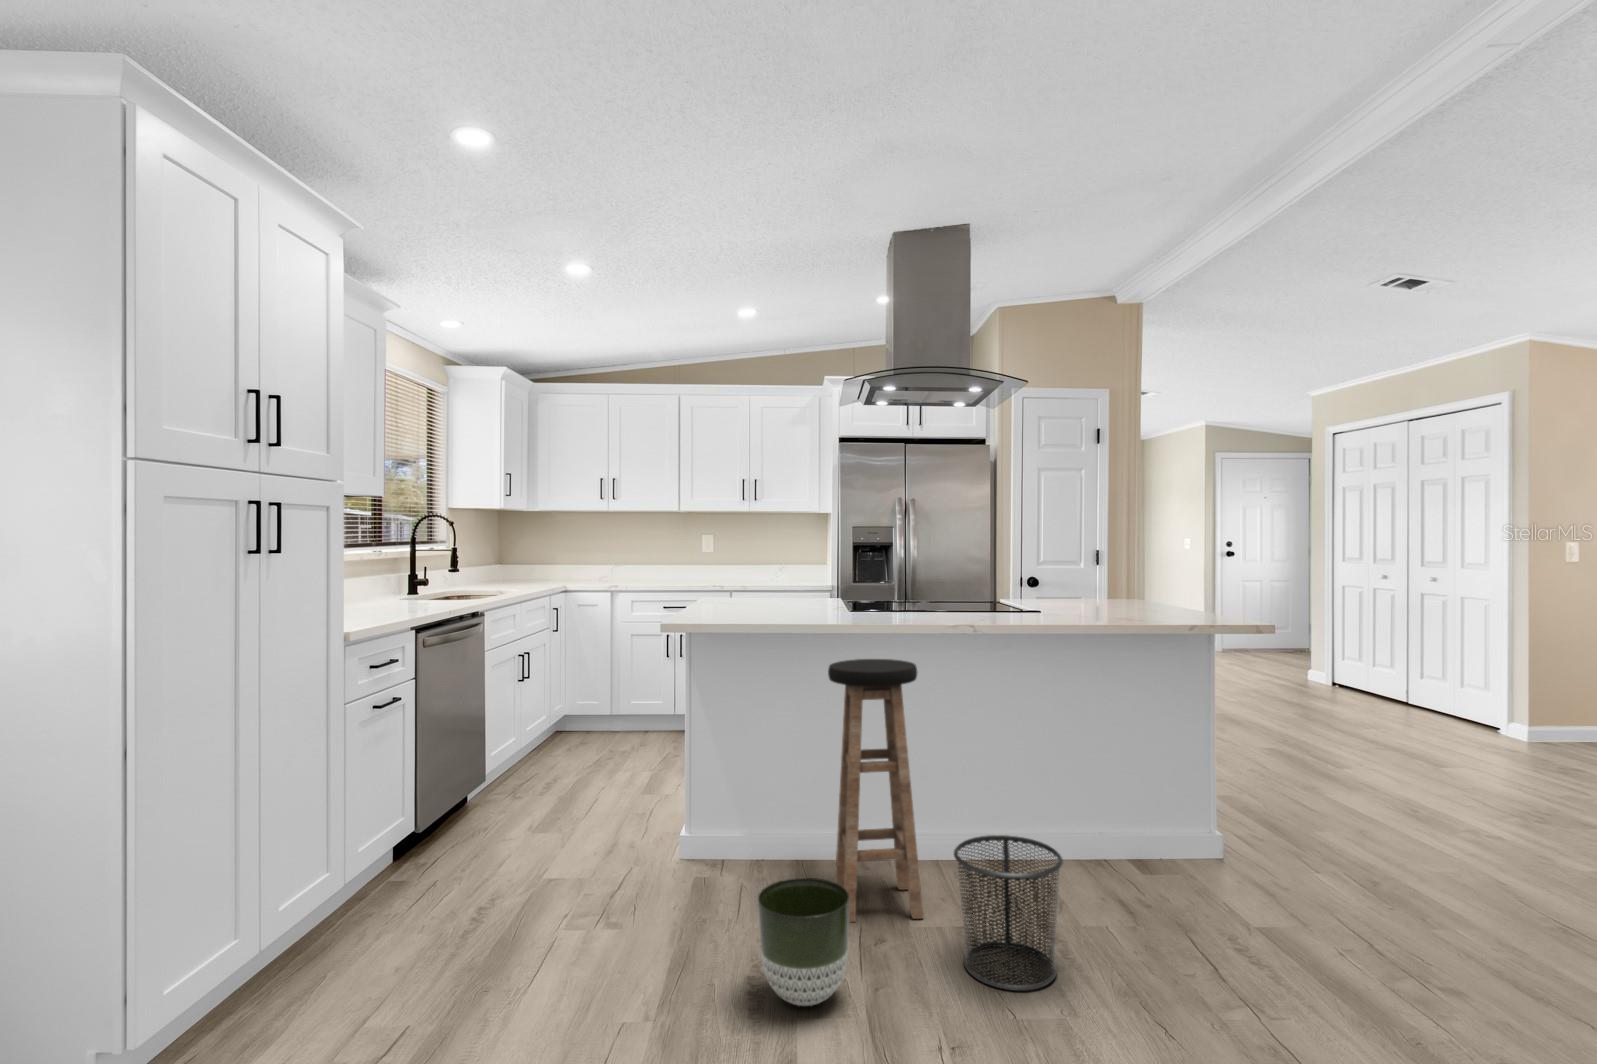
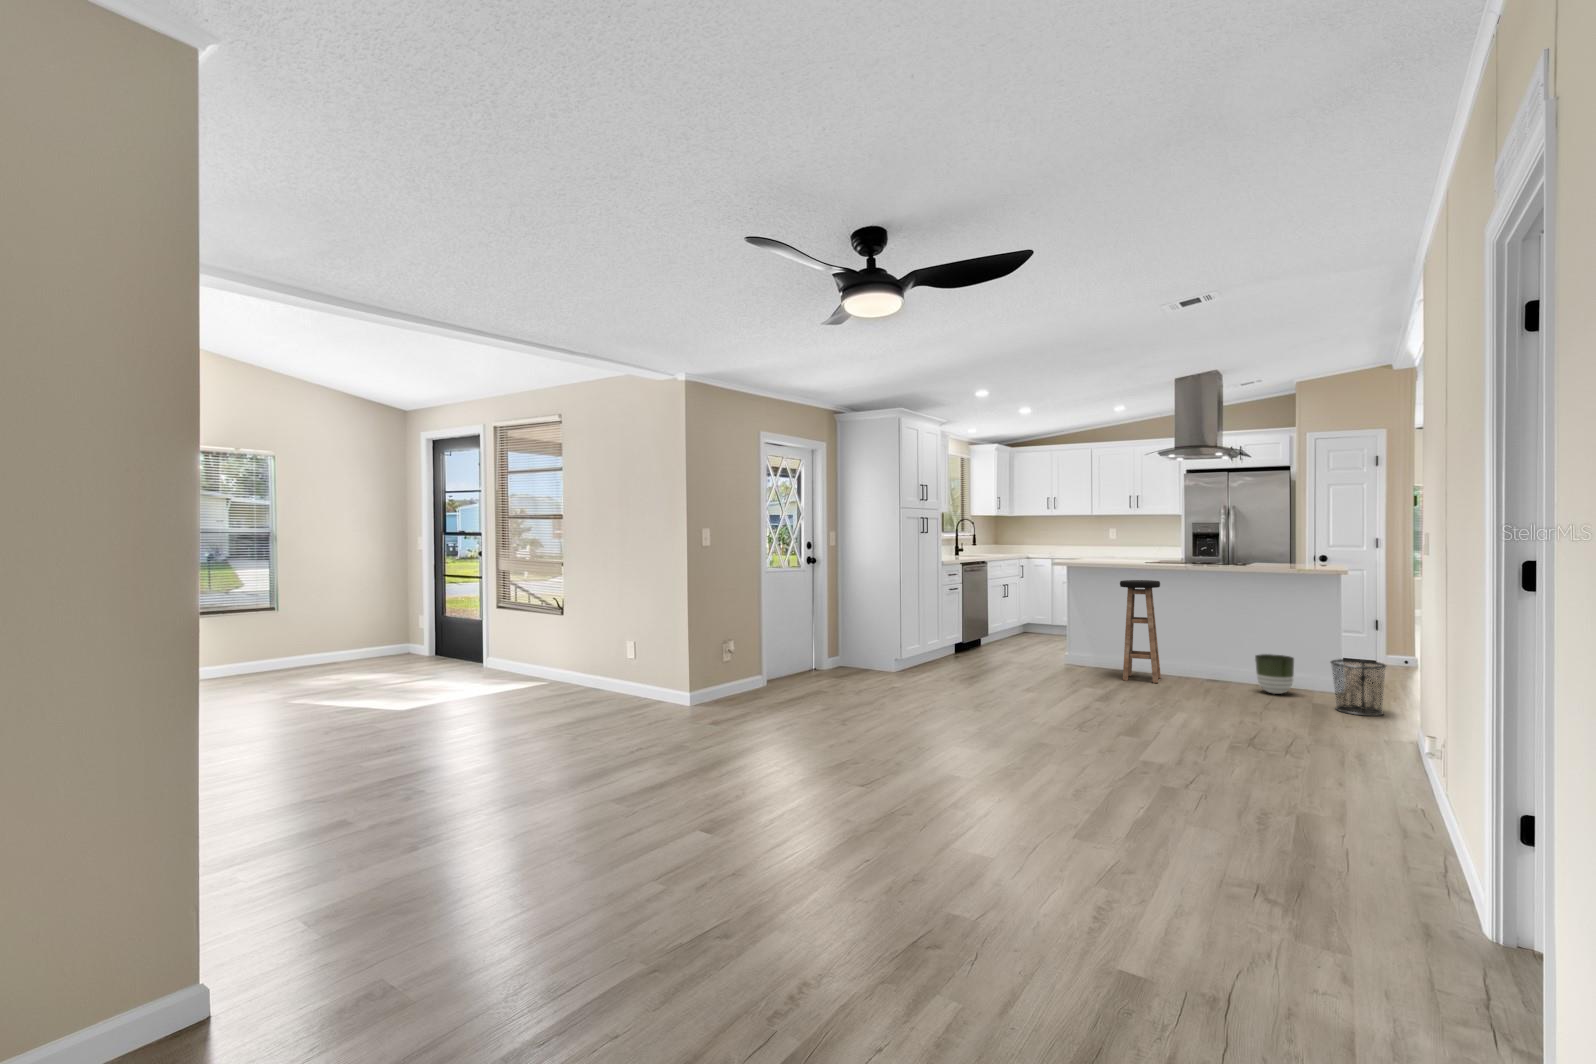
waste bin: present [954,835,1063,991] -> present [1330,659,1386,716]
planter: present [757,878,850,1006] -> present [1255,654,1294,694]

